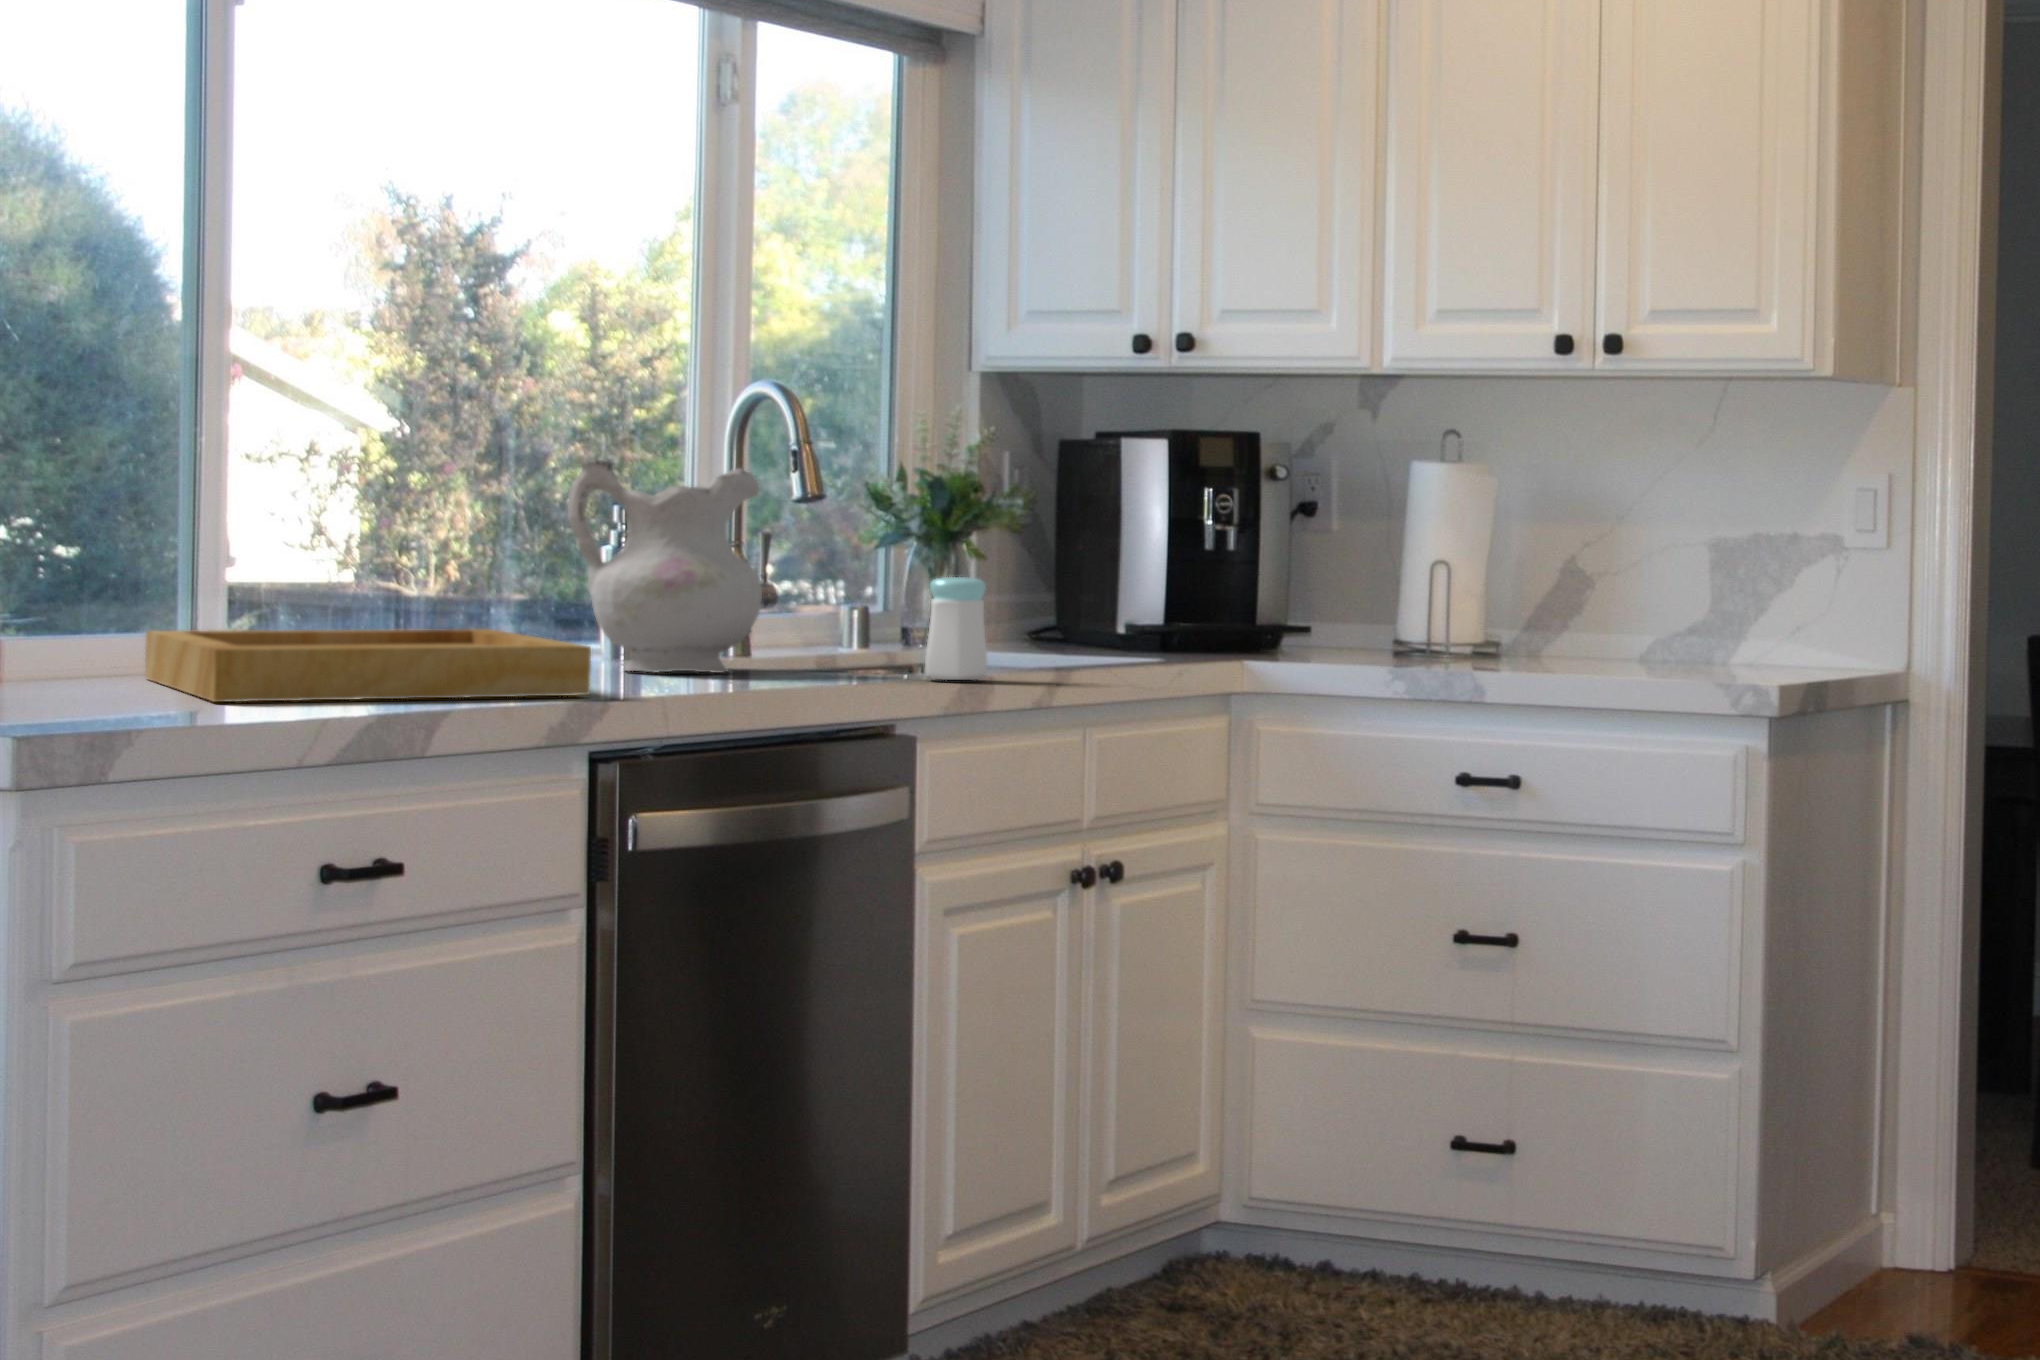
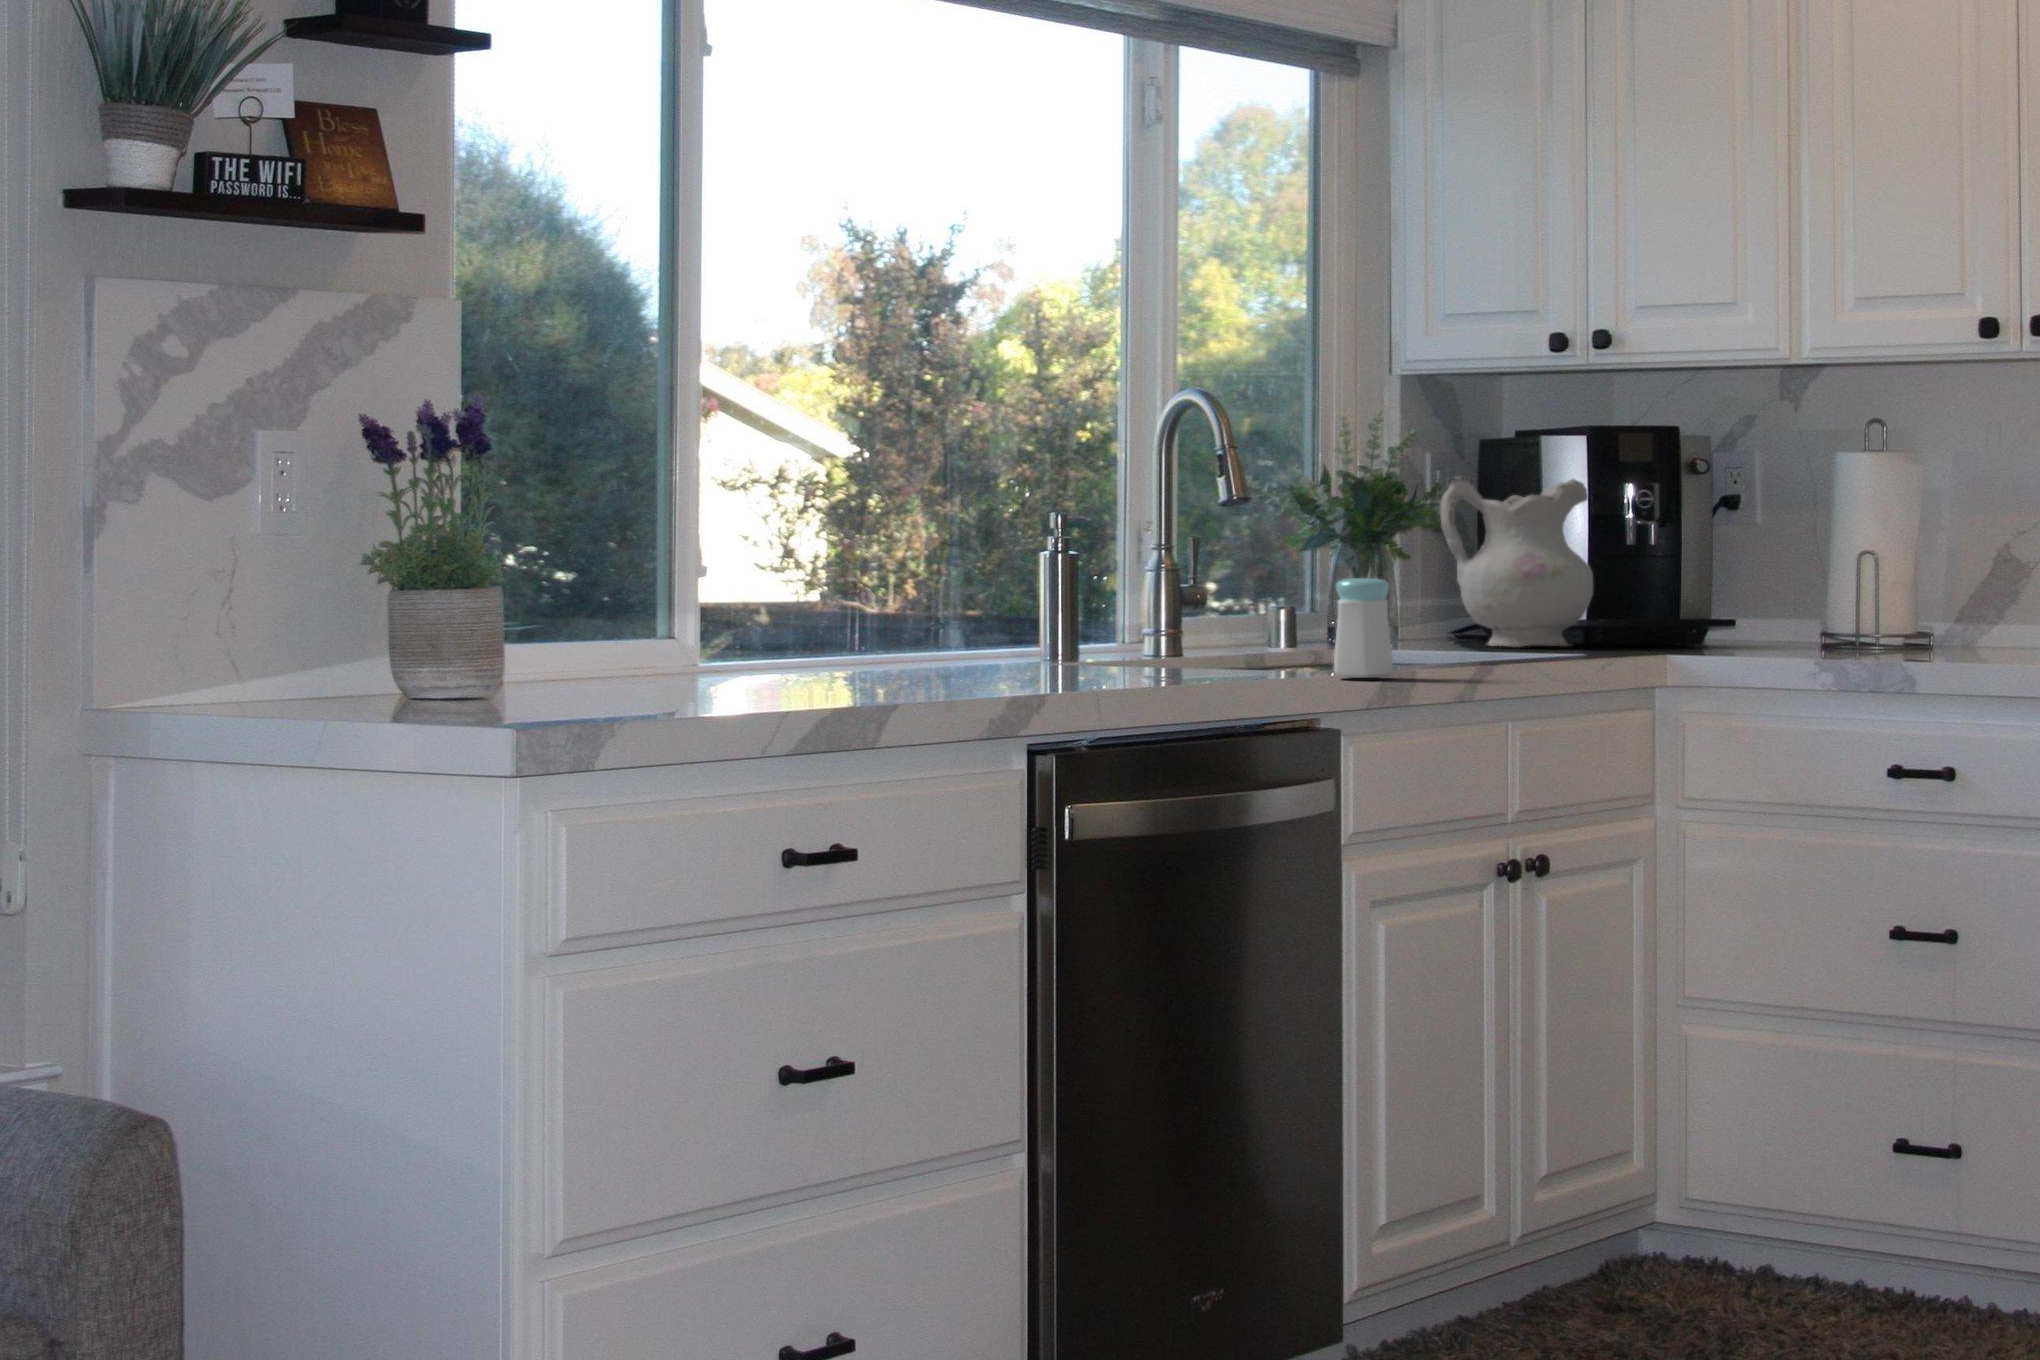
ceramic pitcher: present [568,459,762,673] -> present [1440,476,1593,647]
tray: present [145,629,591,702] -> none [653,636,1021,705]

